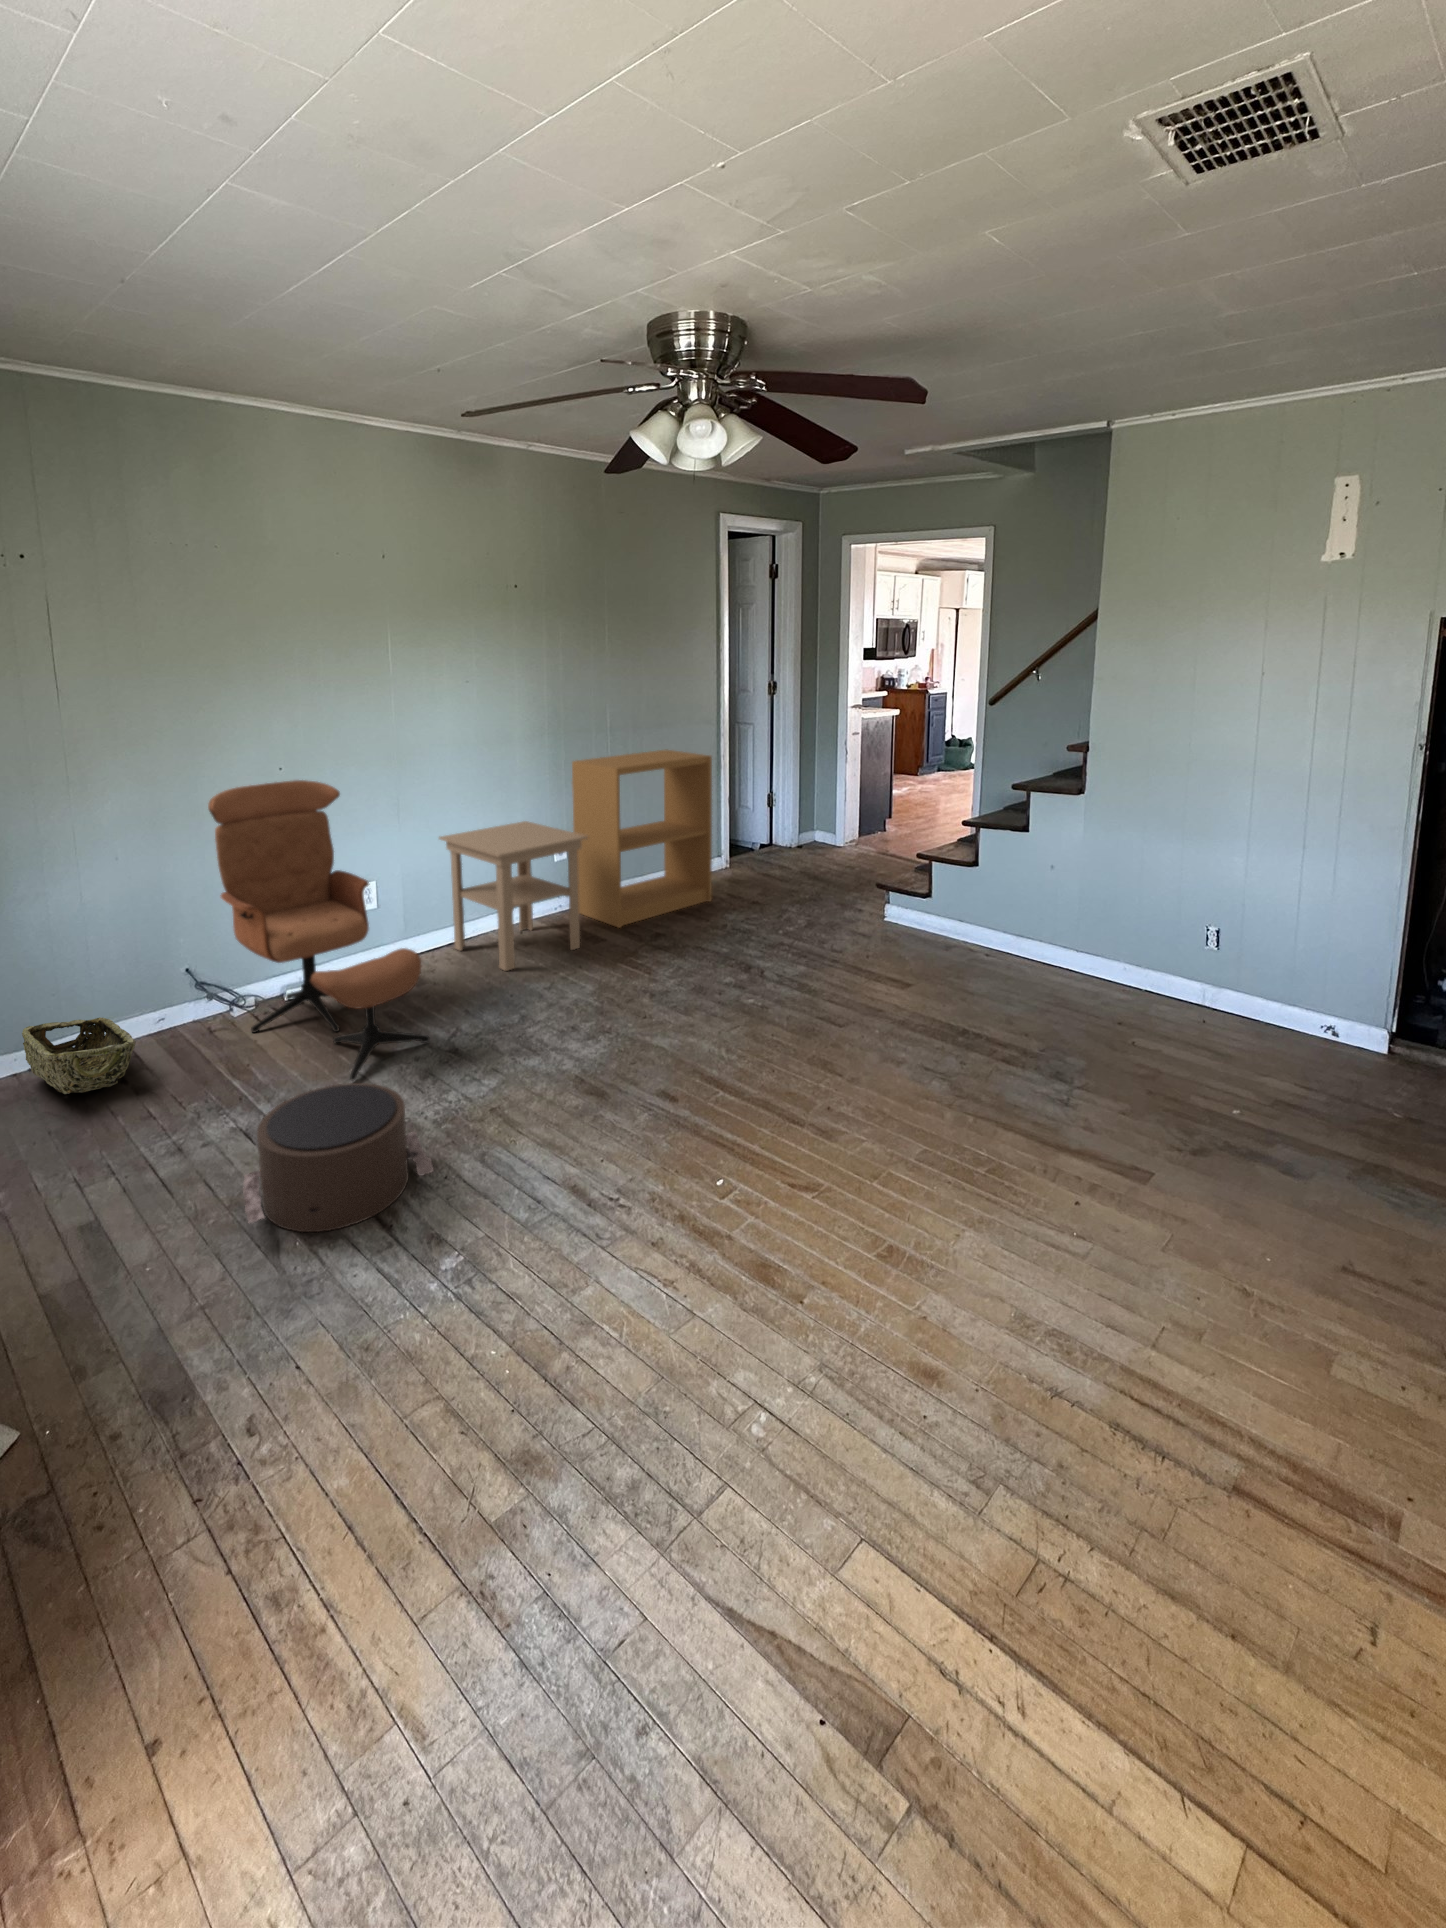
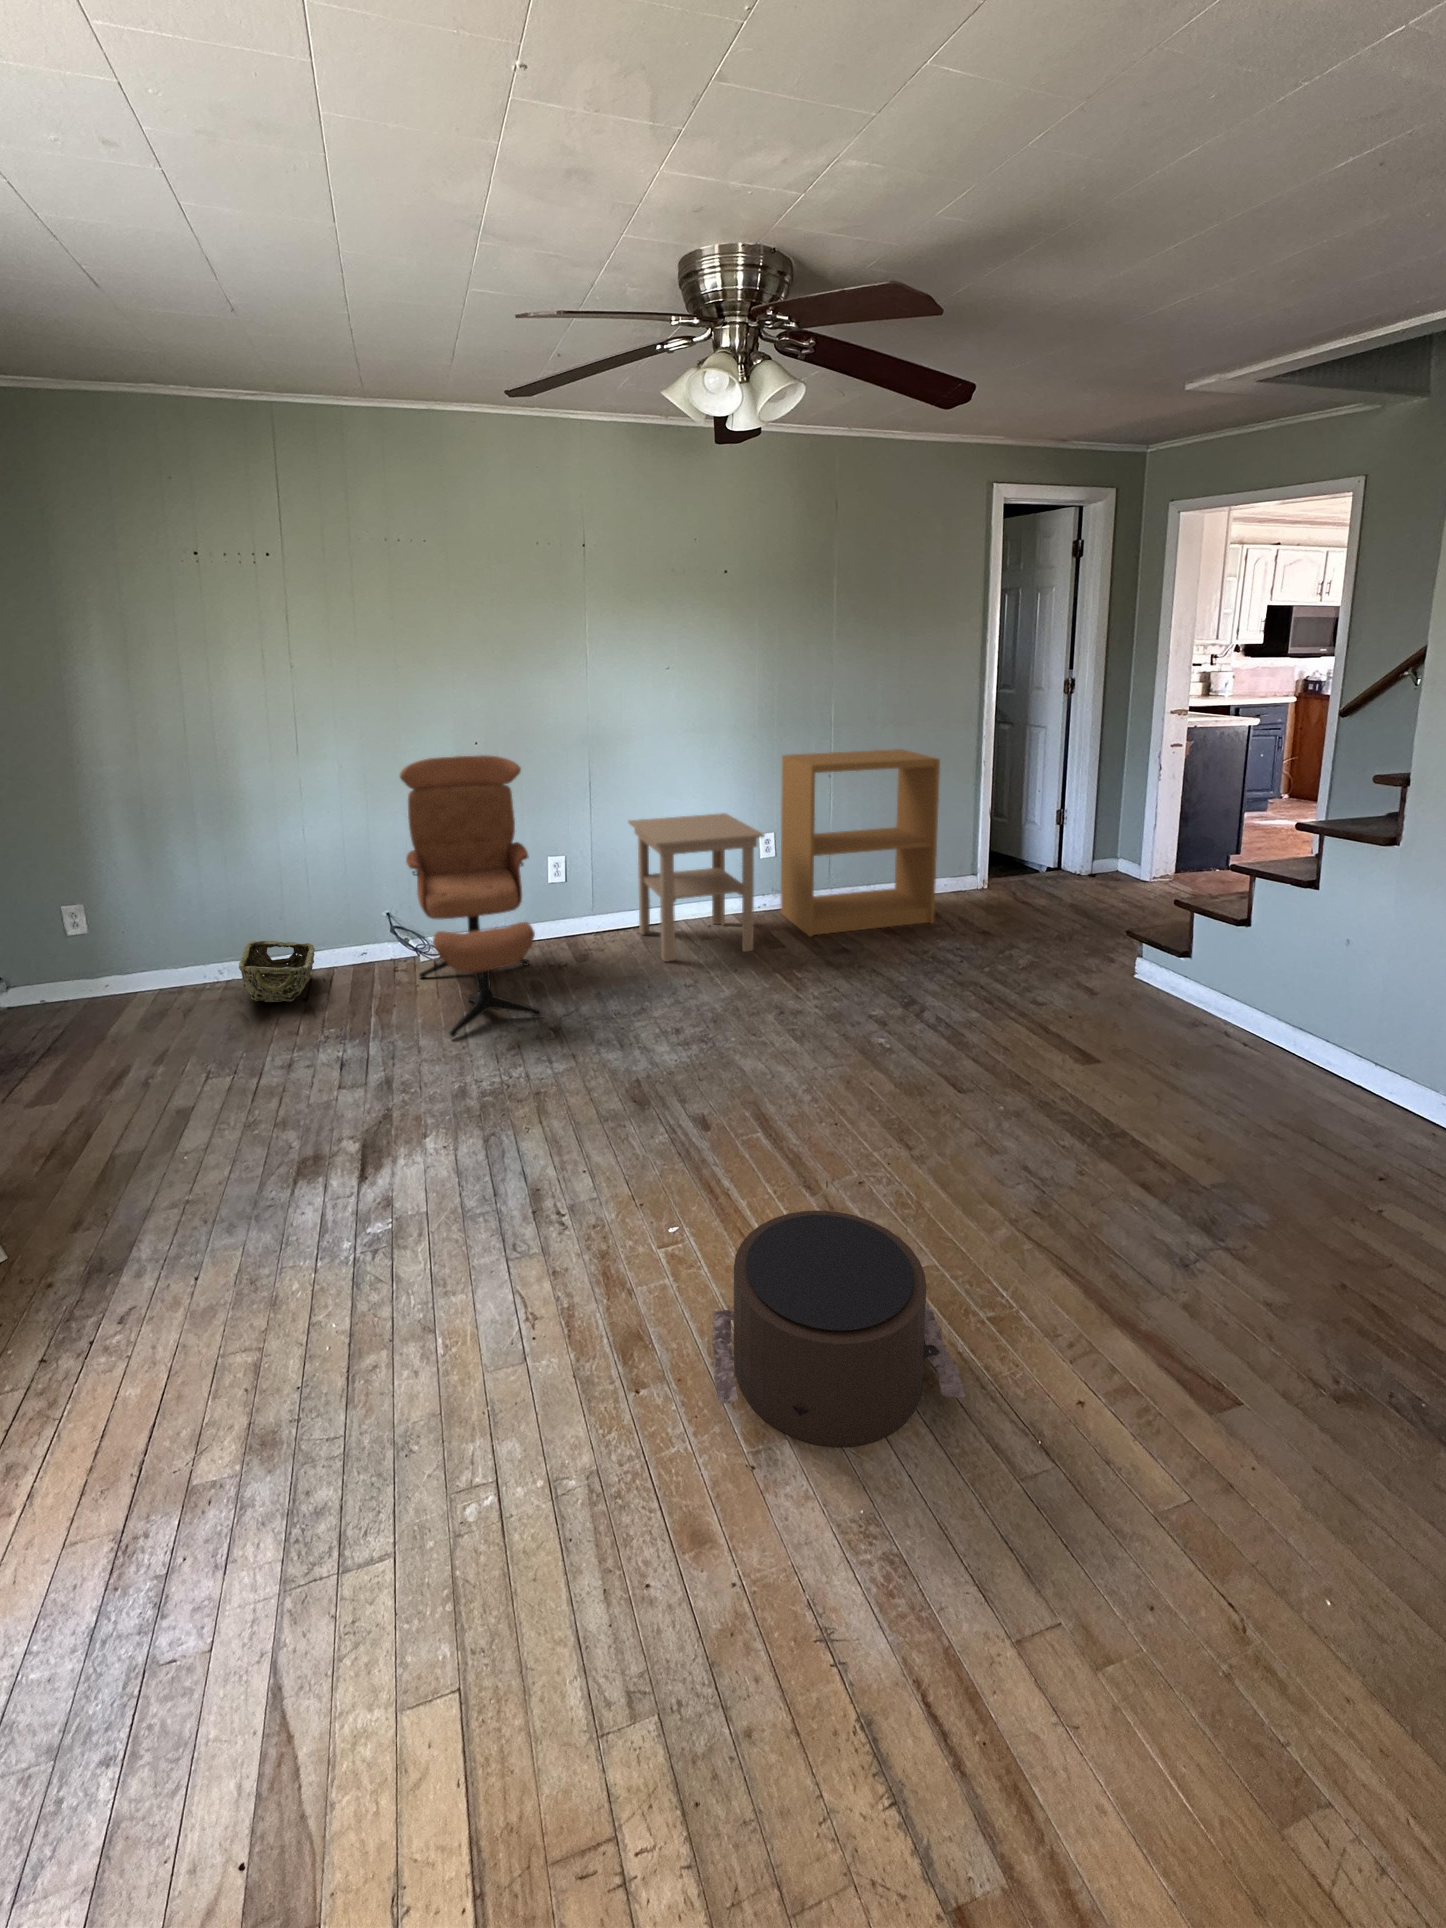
pouf: present [243,1083,433,1232] -> present [712,1210,965,1447]

